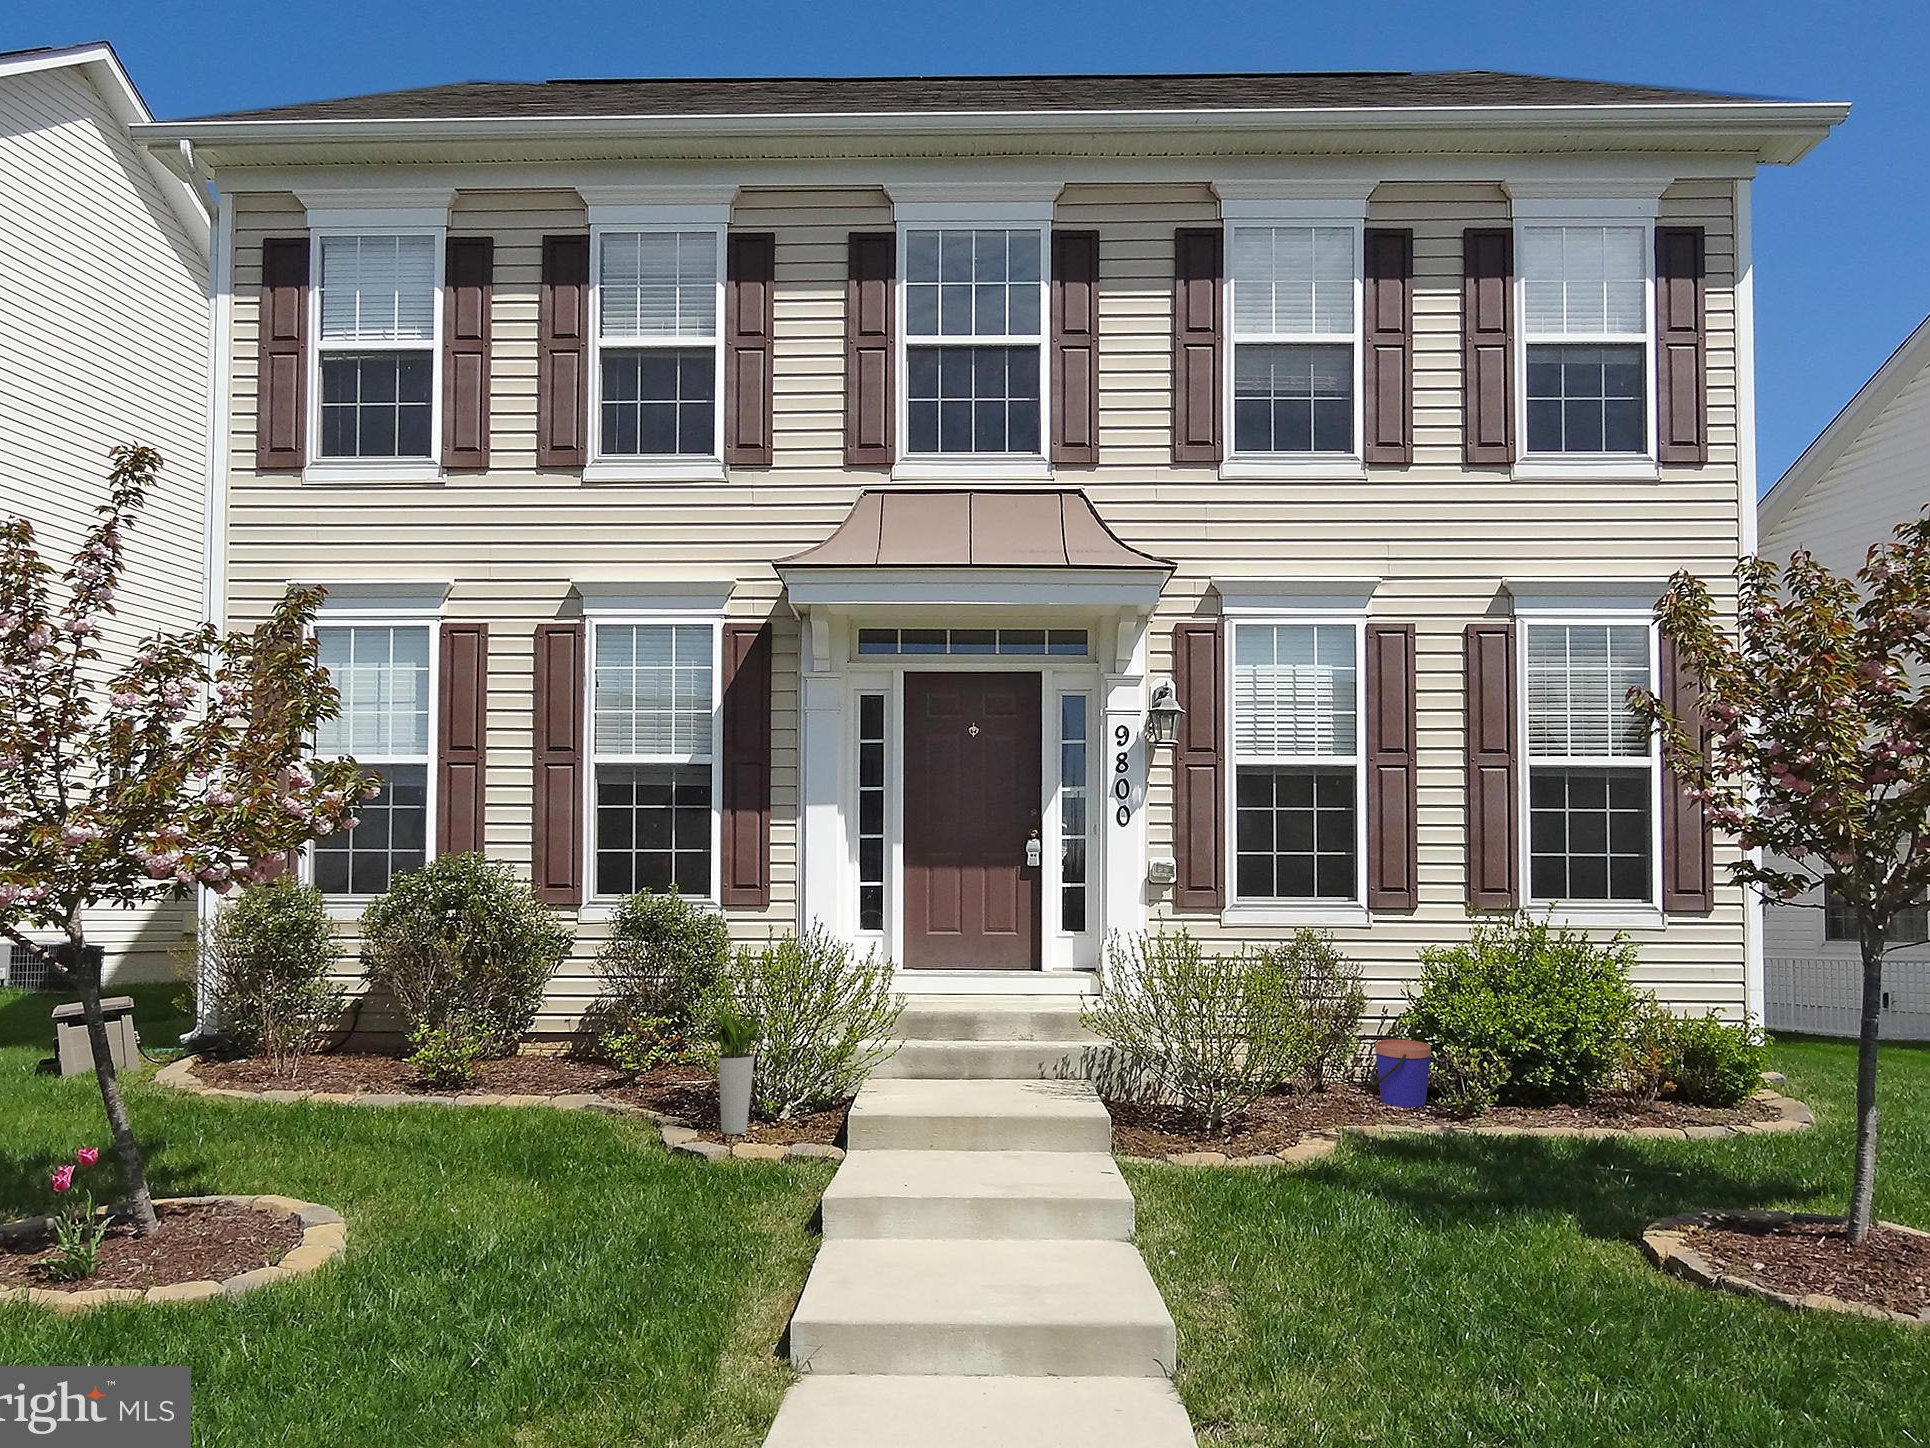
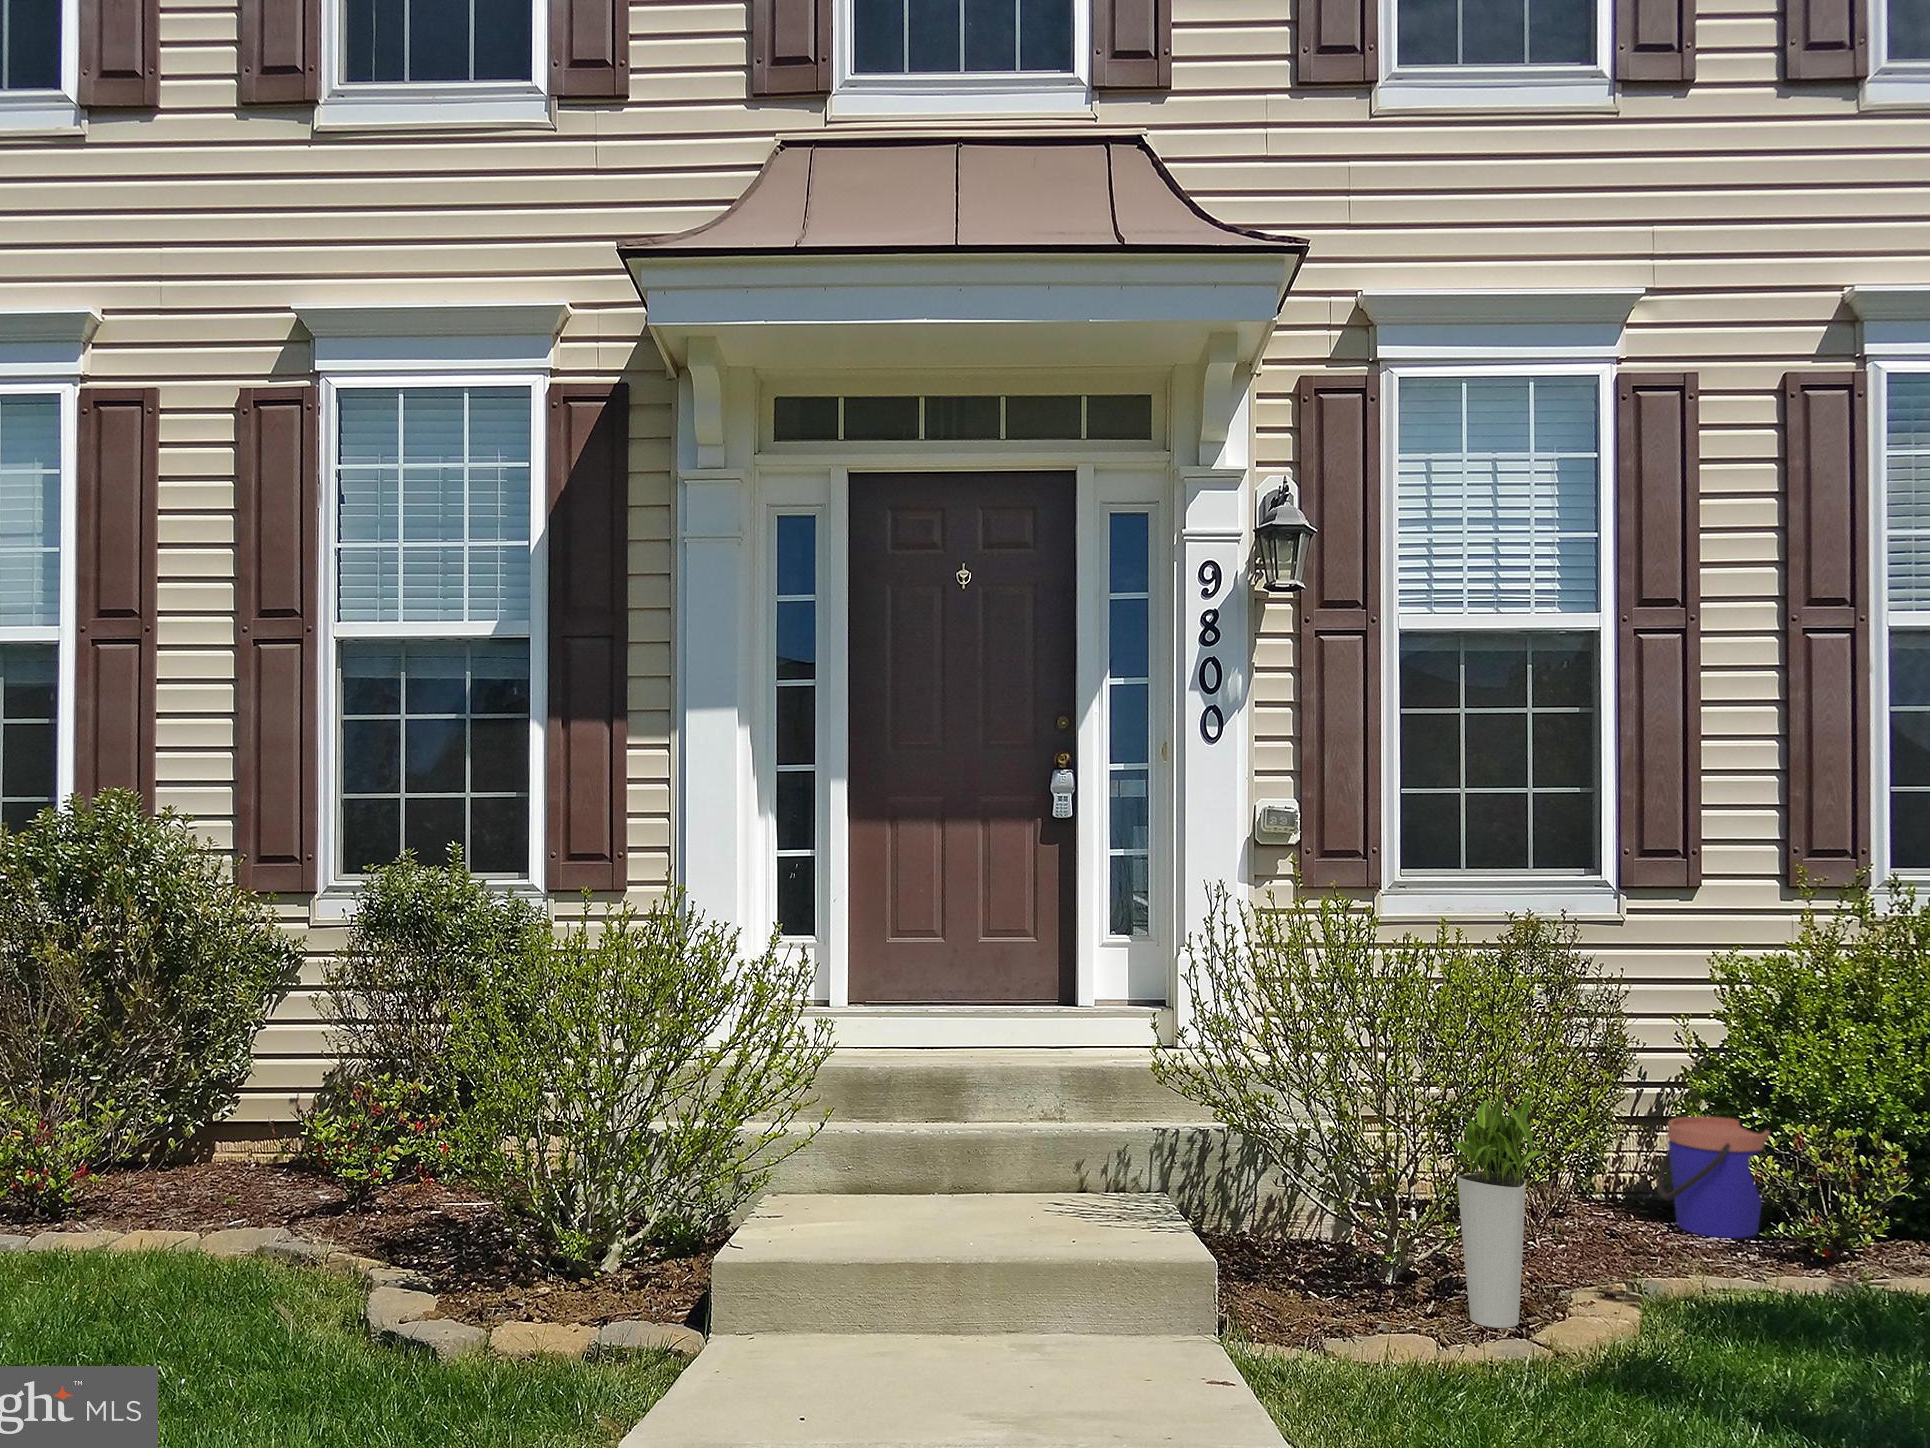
planter: present [708,1012,766,1134] -> present [1453,1091,1548,1328]

